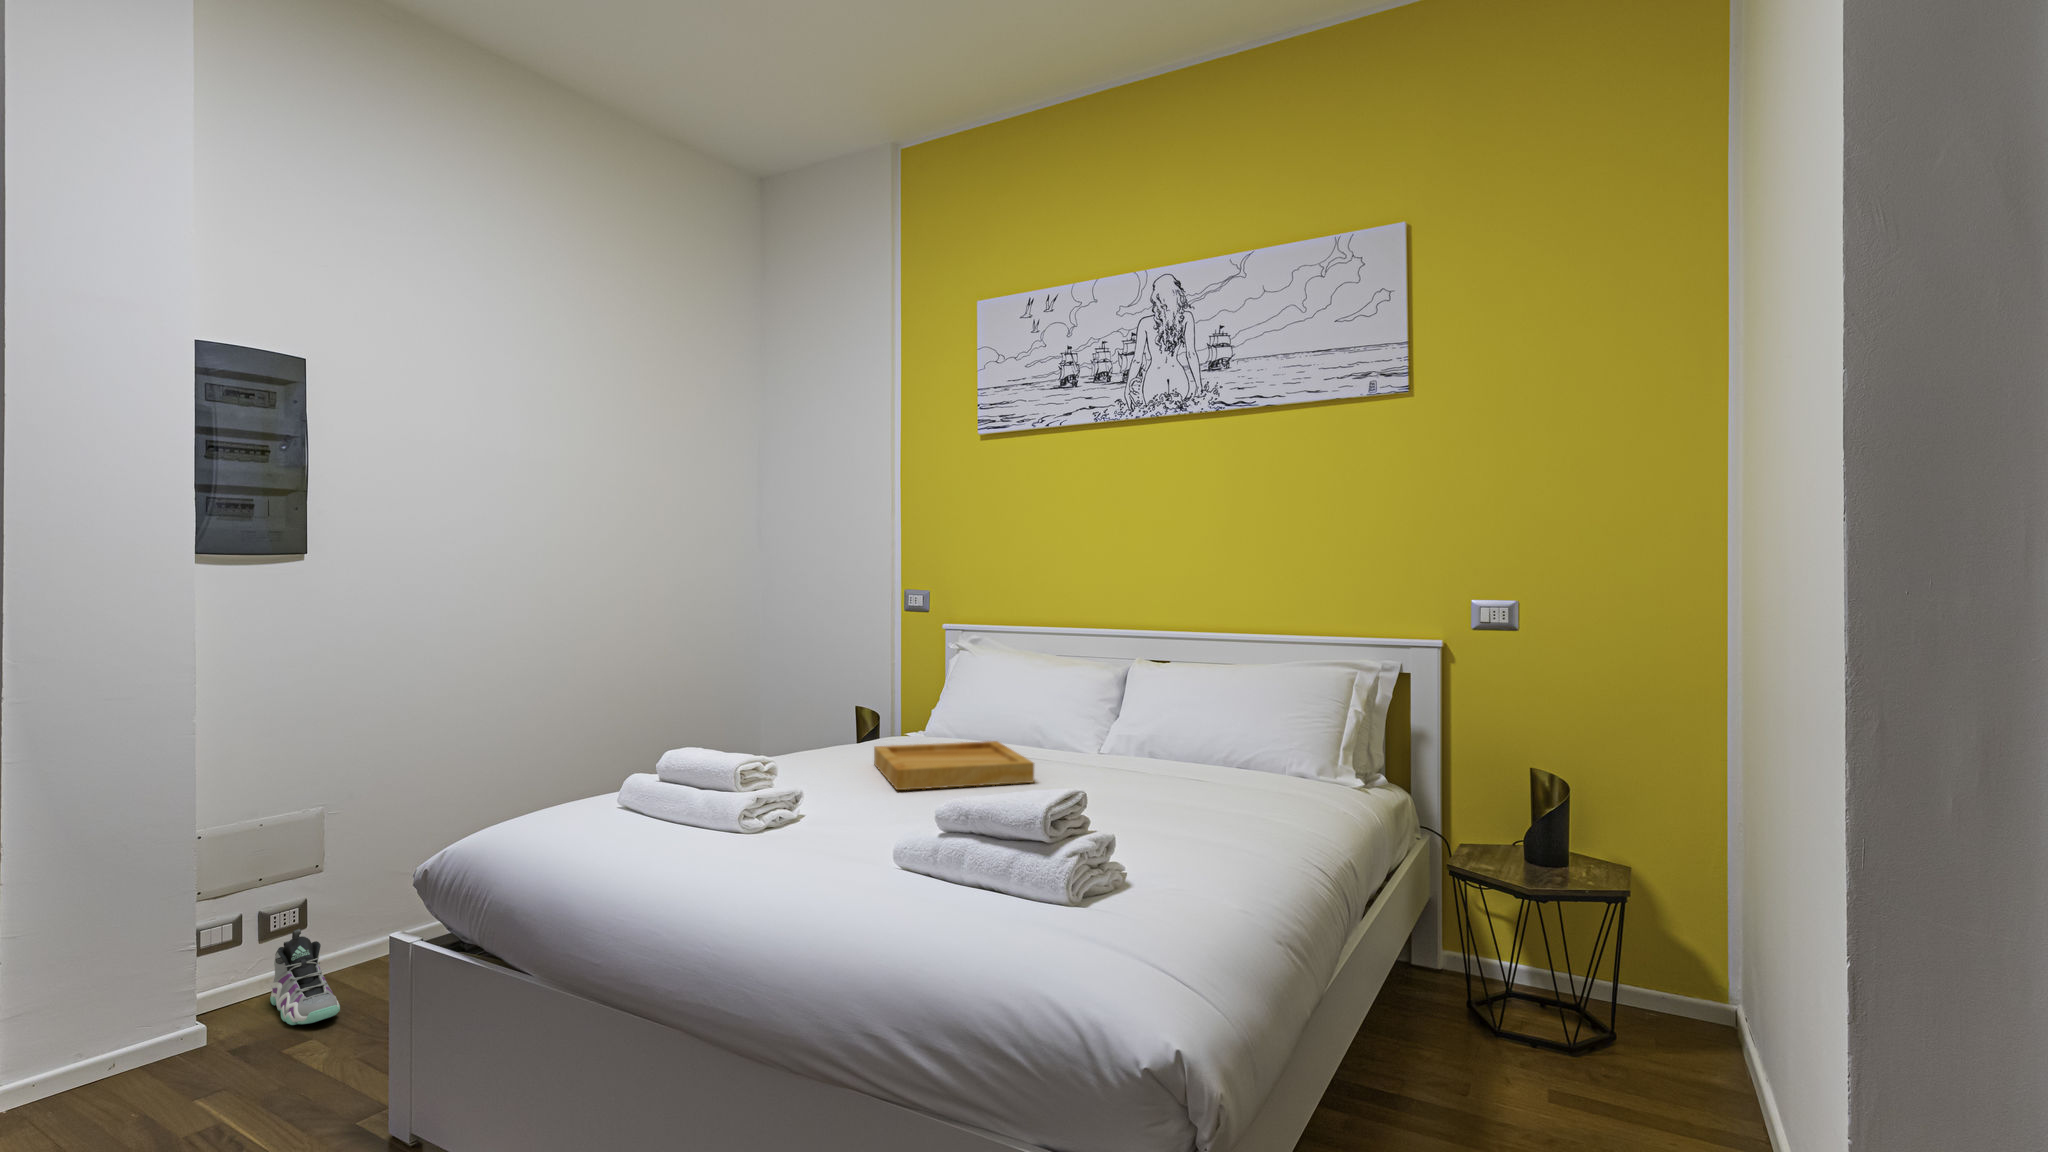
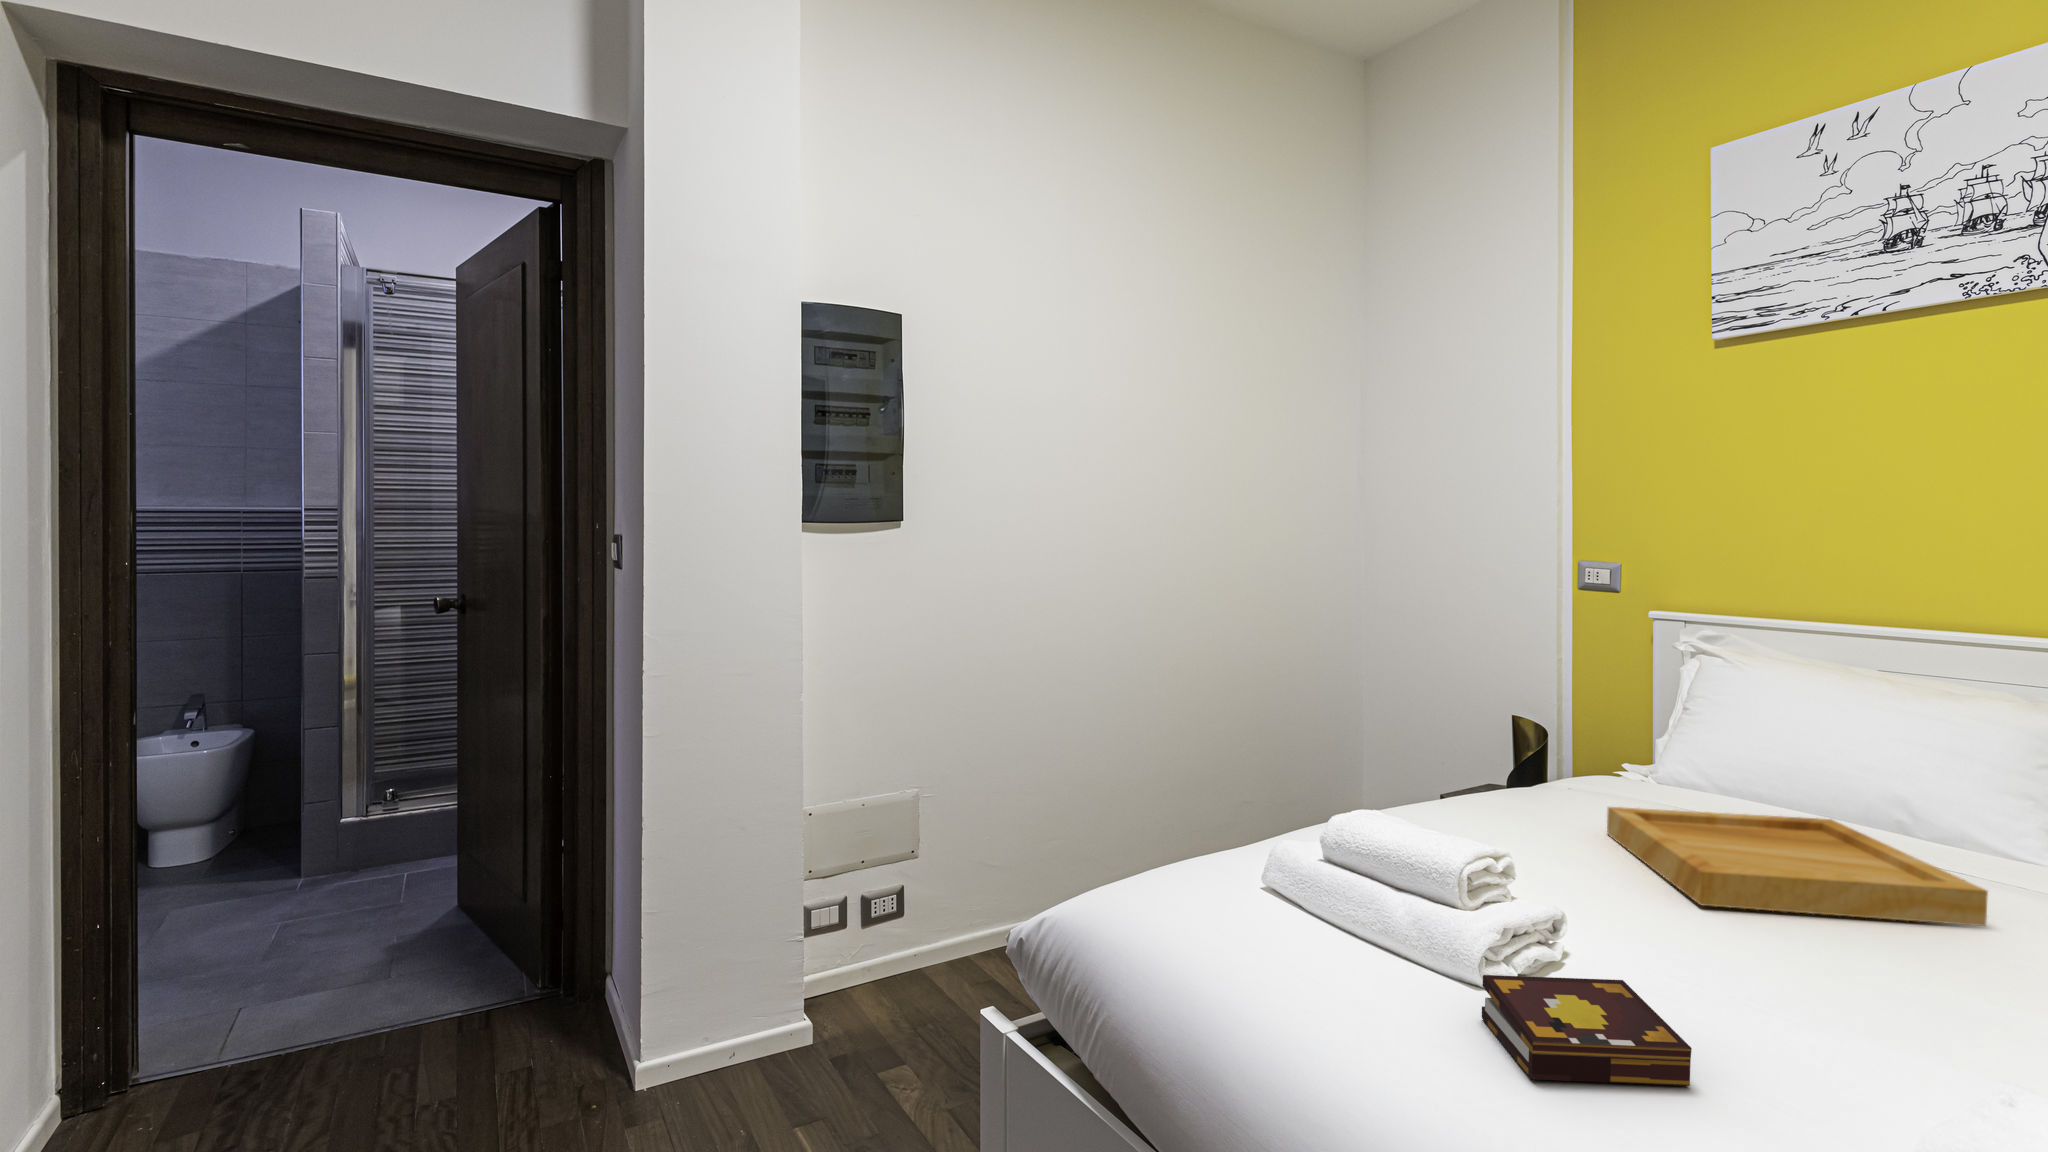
book: none [735,817,827,865] -> present [1482,975,1692,1086]
sneaker: present [270,929,340,1025] -> none [870,926,930,1037]

